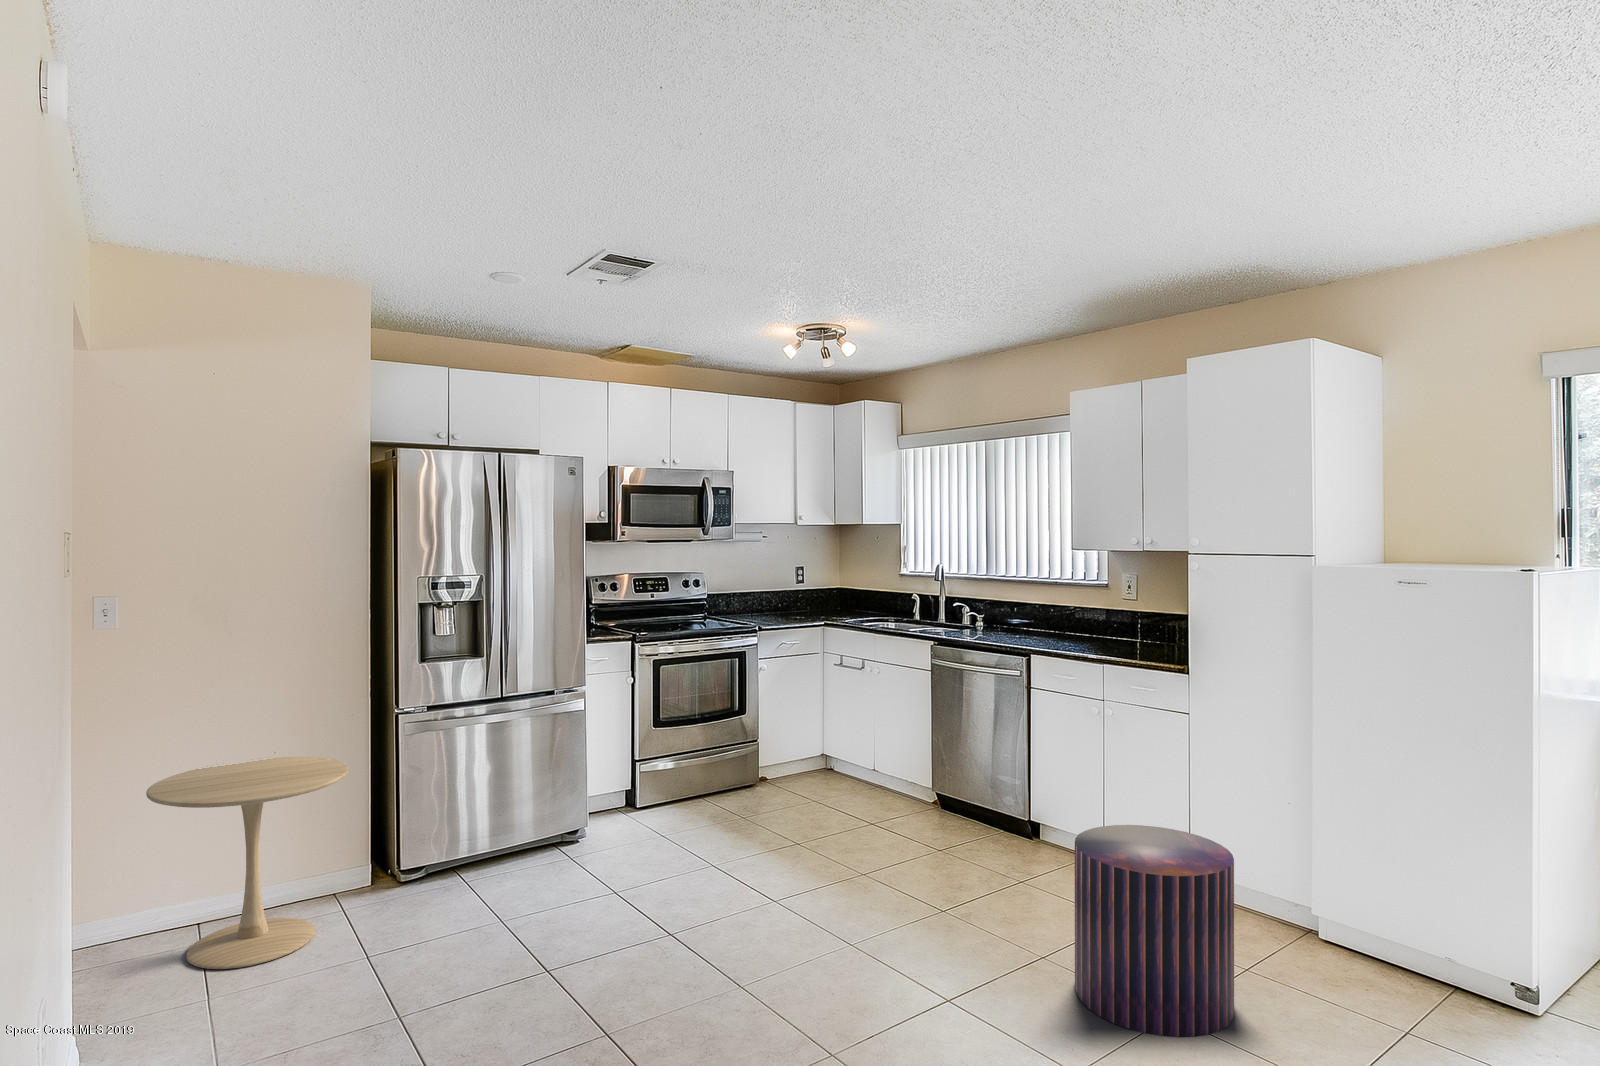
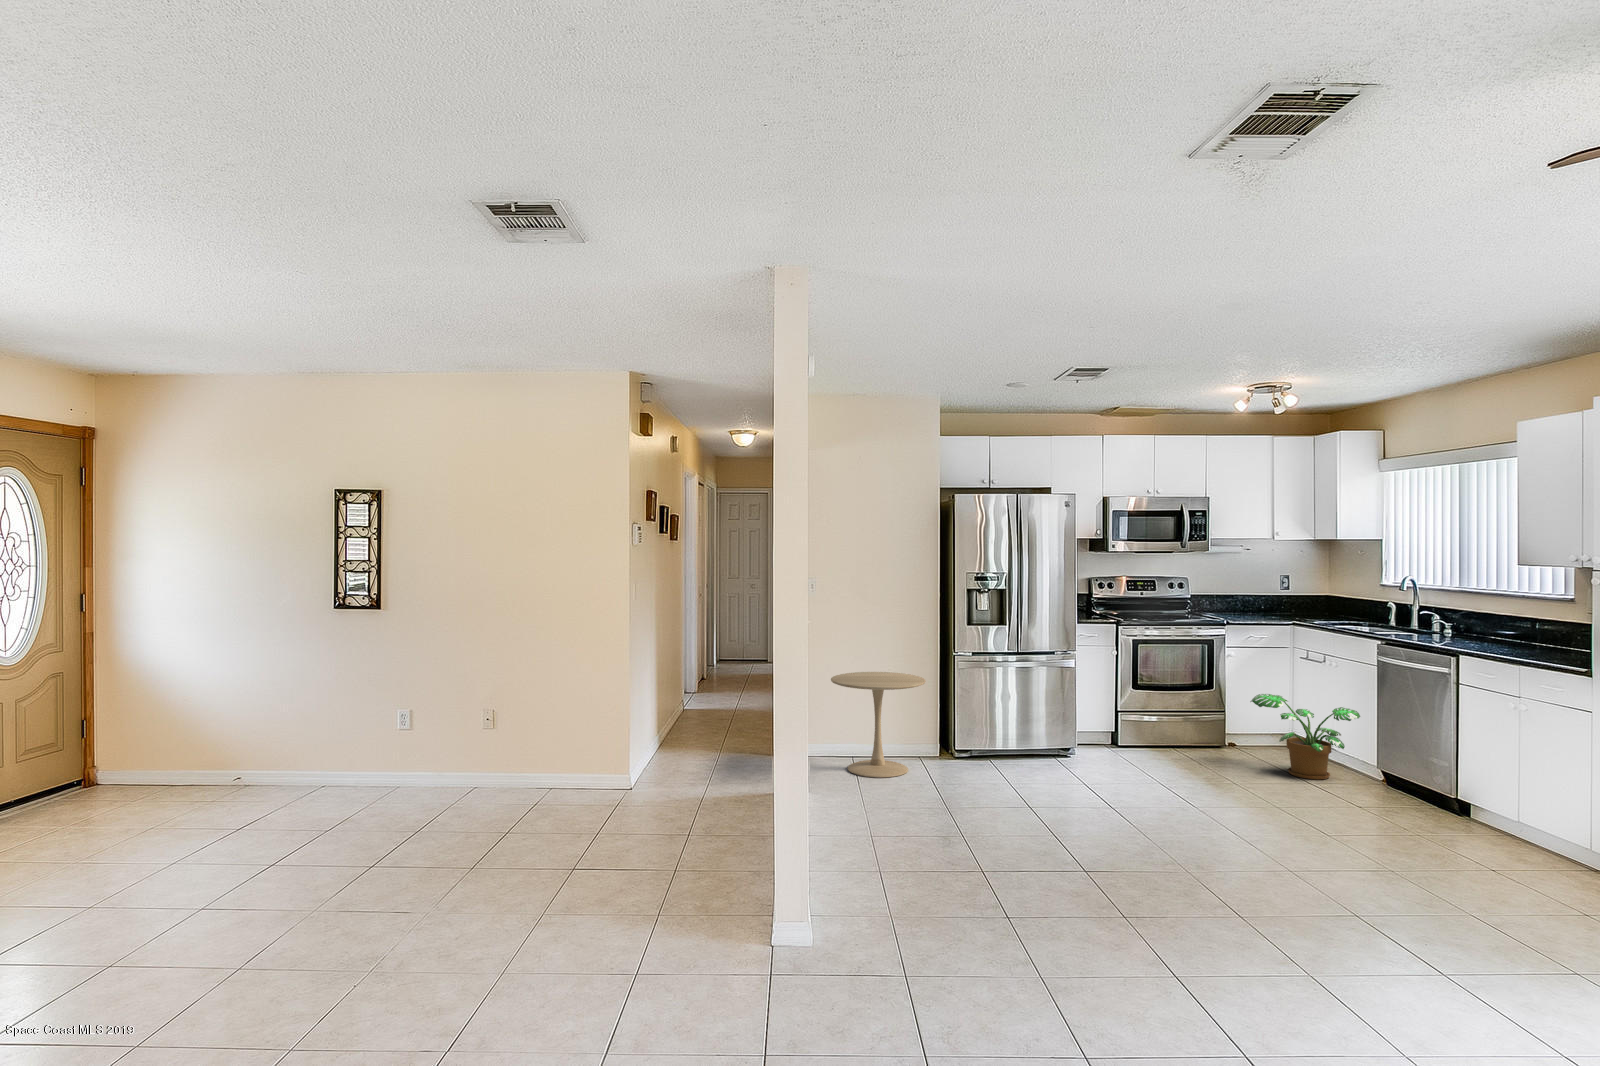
potted plant: none [794,715,912,816] -> present [1250,694,1360,780]
pouf: present [1075,825,1234,1037] -> none [1401,780,1547,938]

